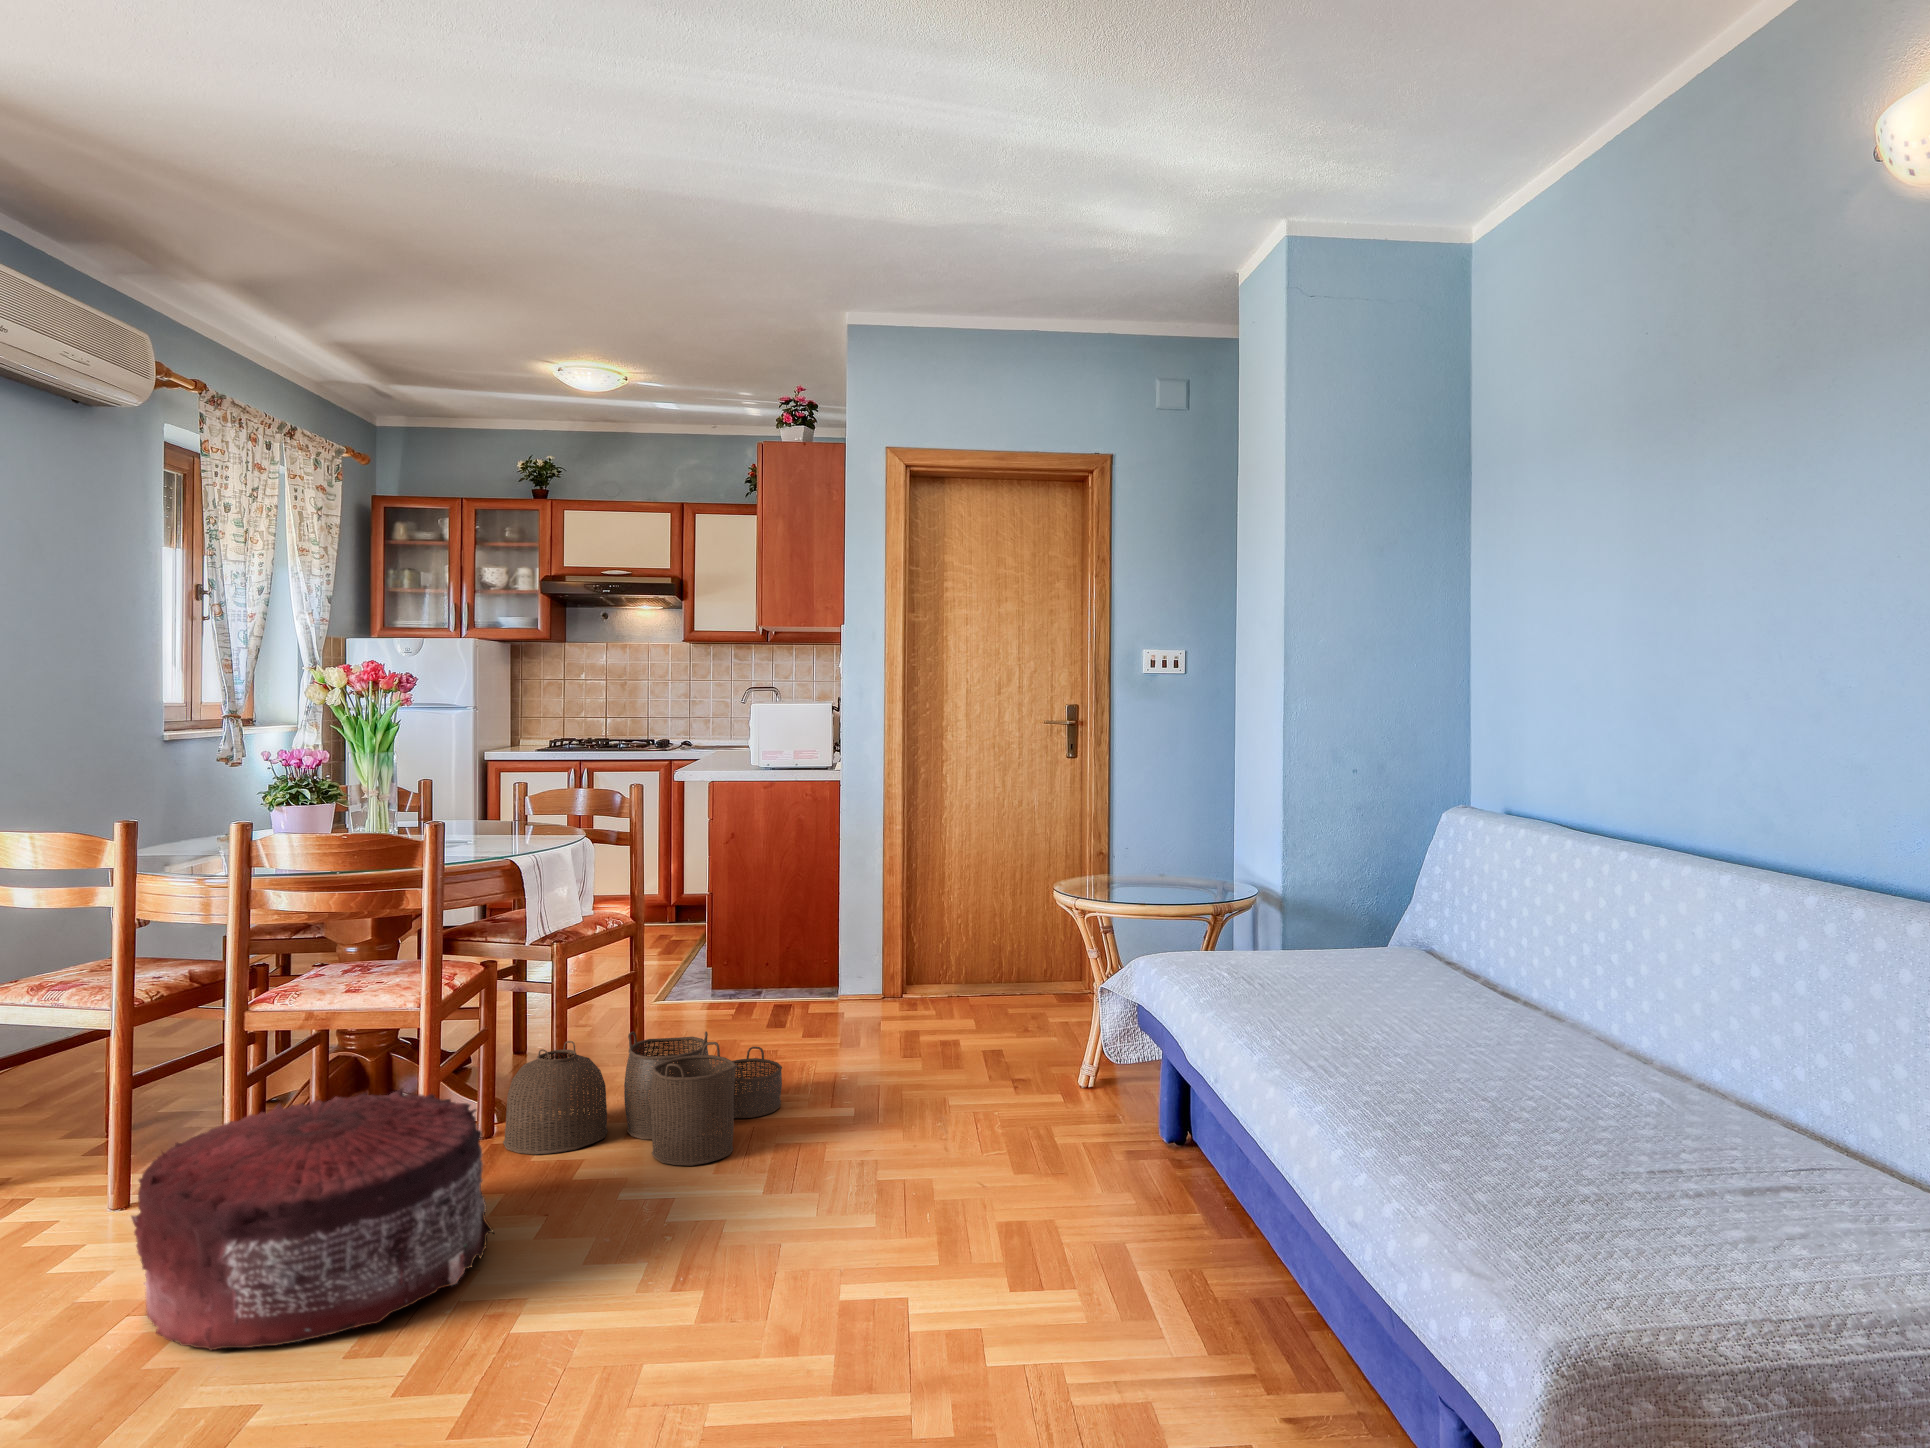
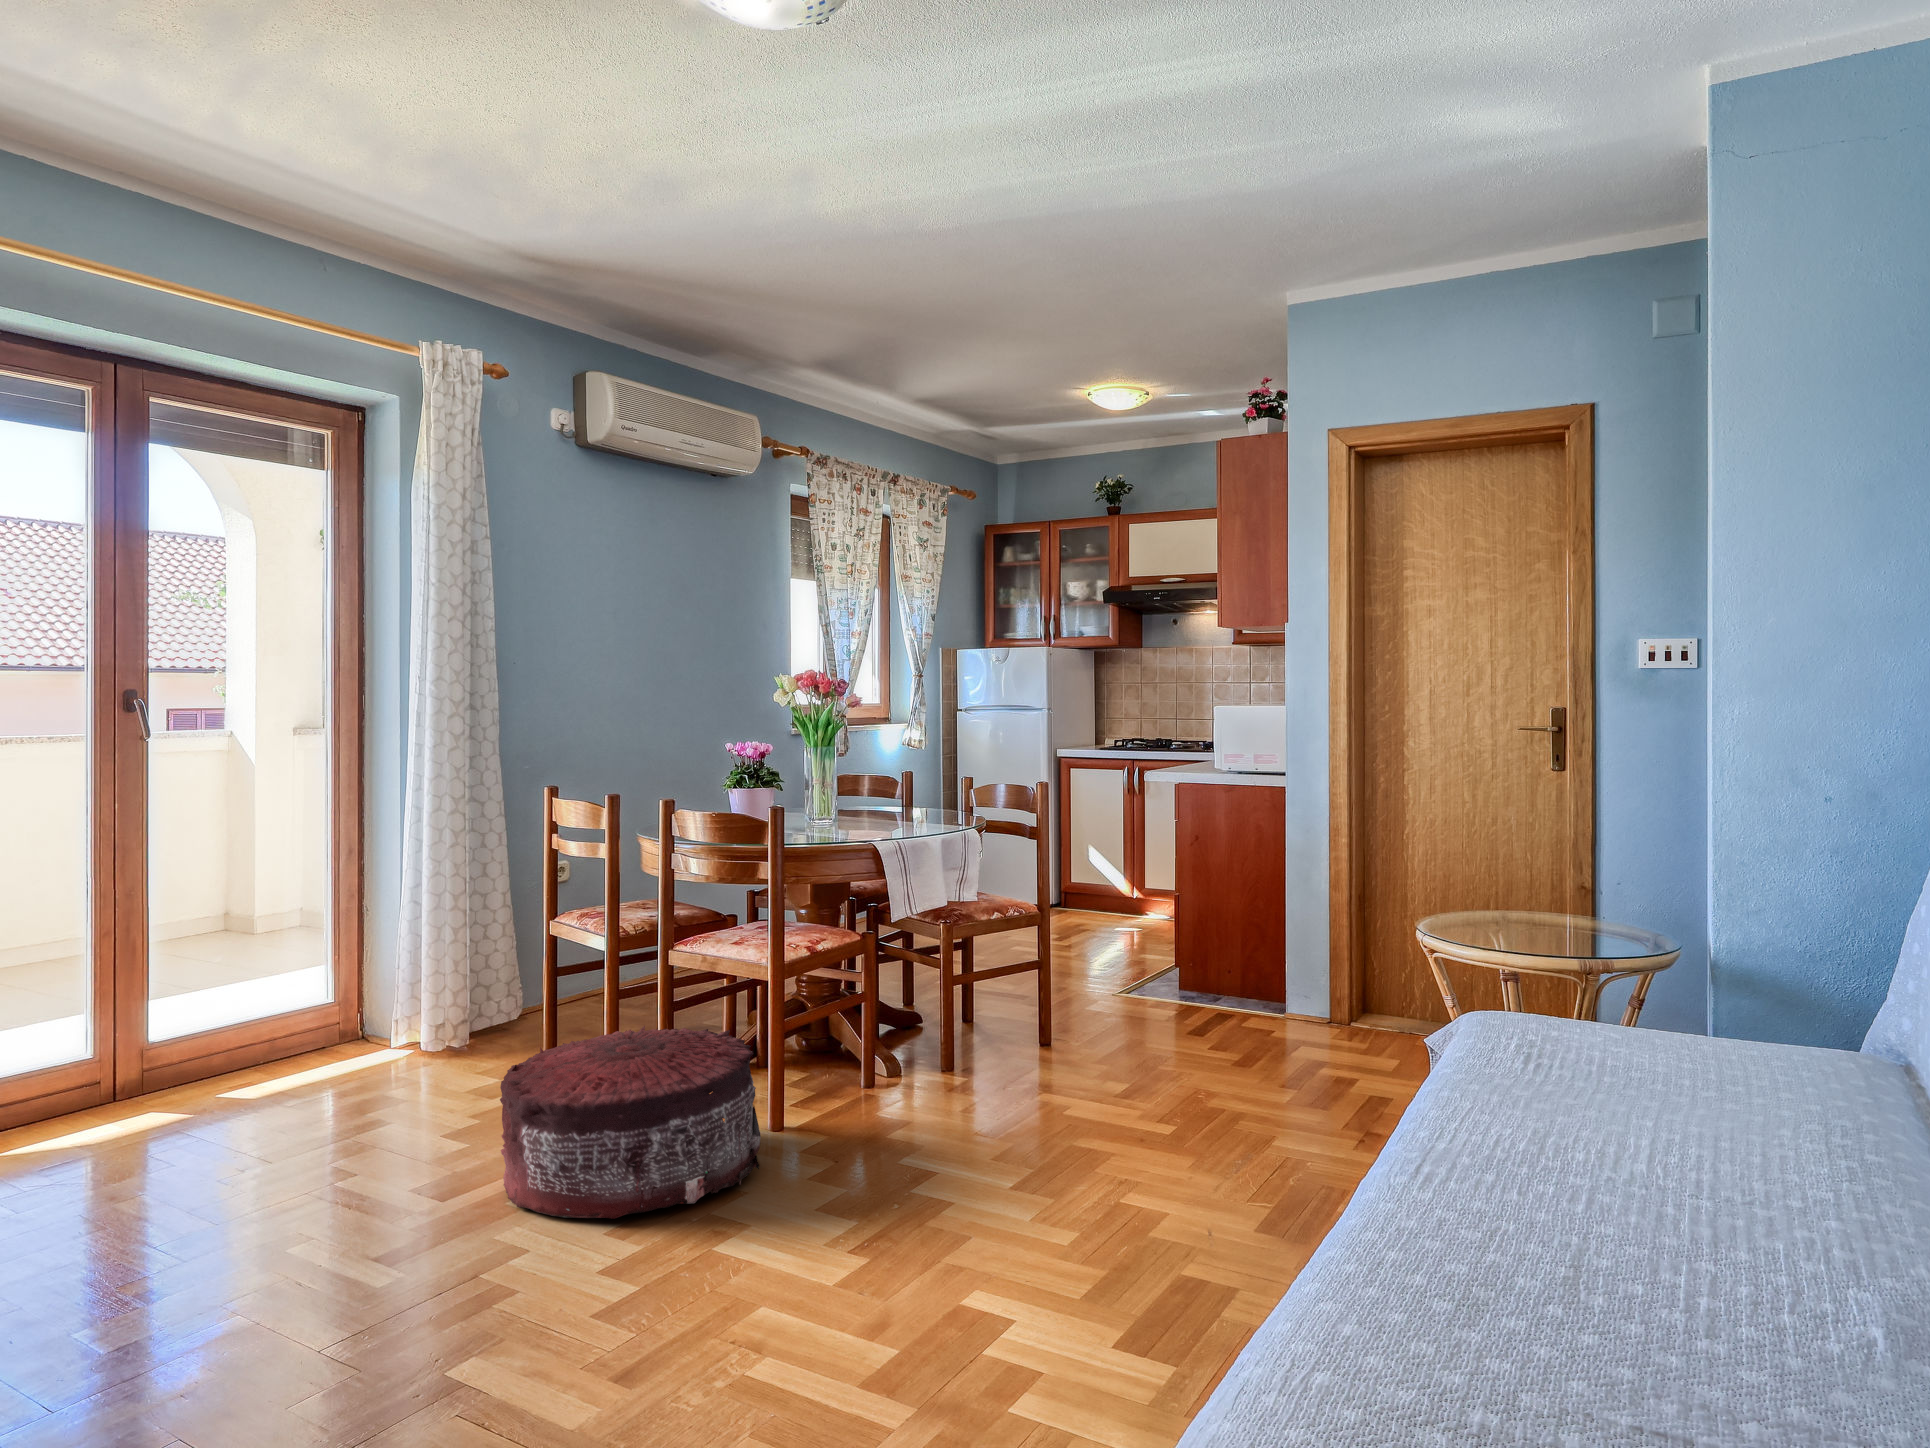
woven basket: present [503,1032,782,1166] -> none [859,1013,1114,1150]

